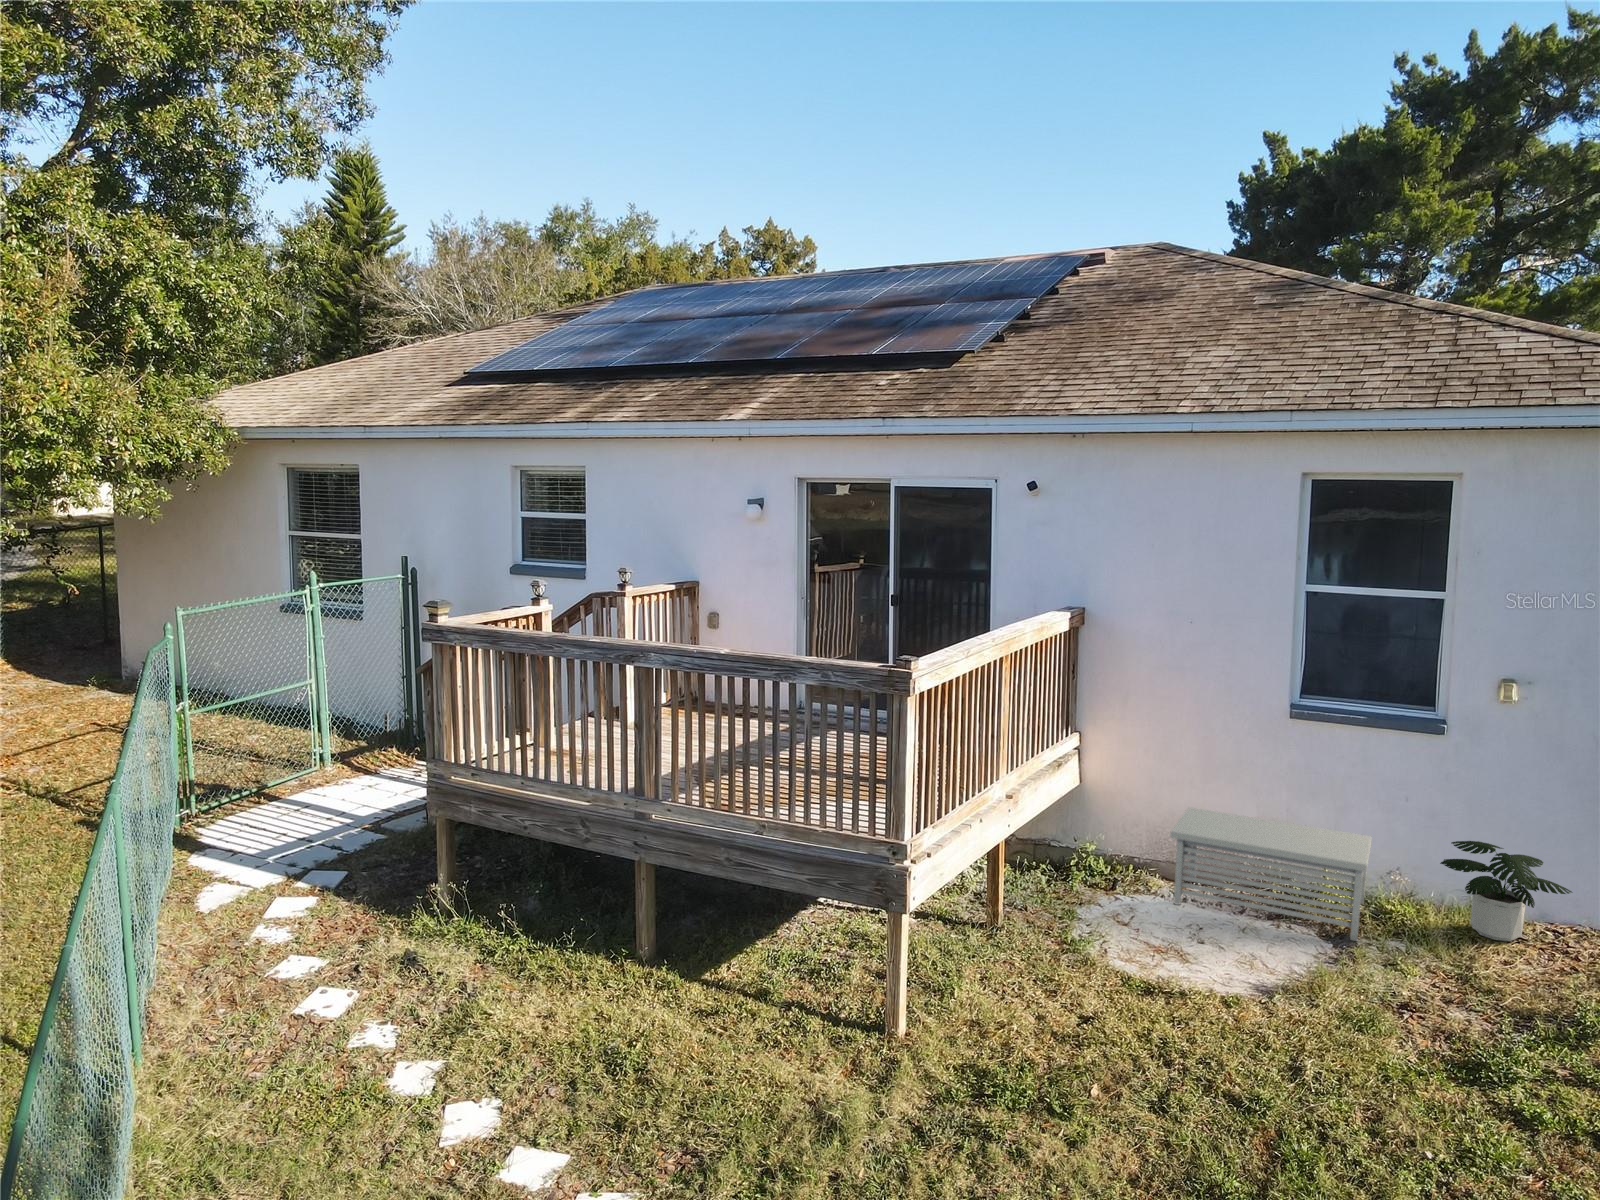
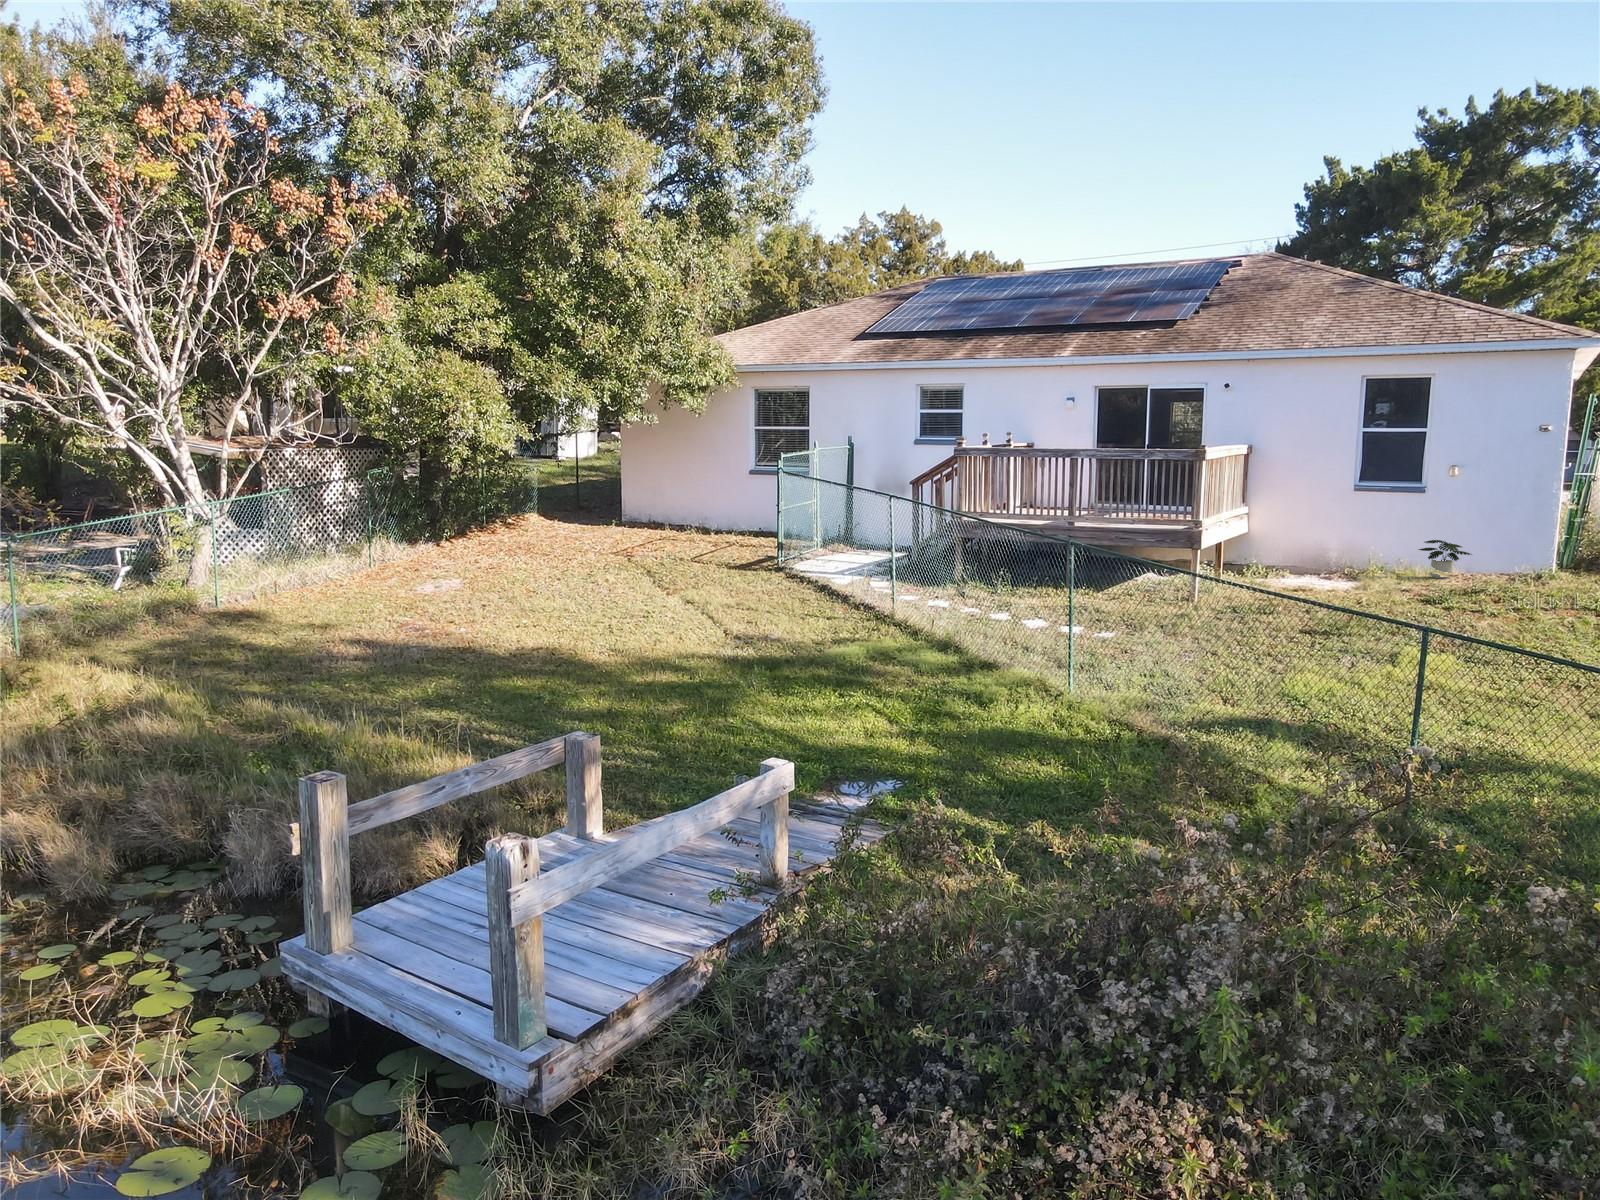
storage bench: present [1170,807,1371,941] -> none [1296,537,1388,581]

